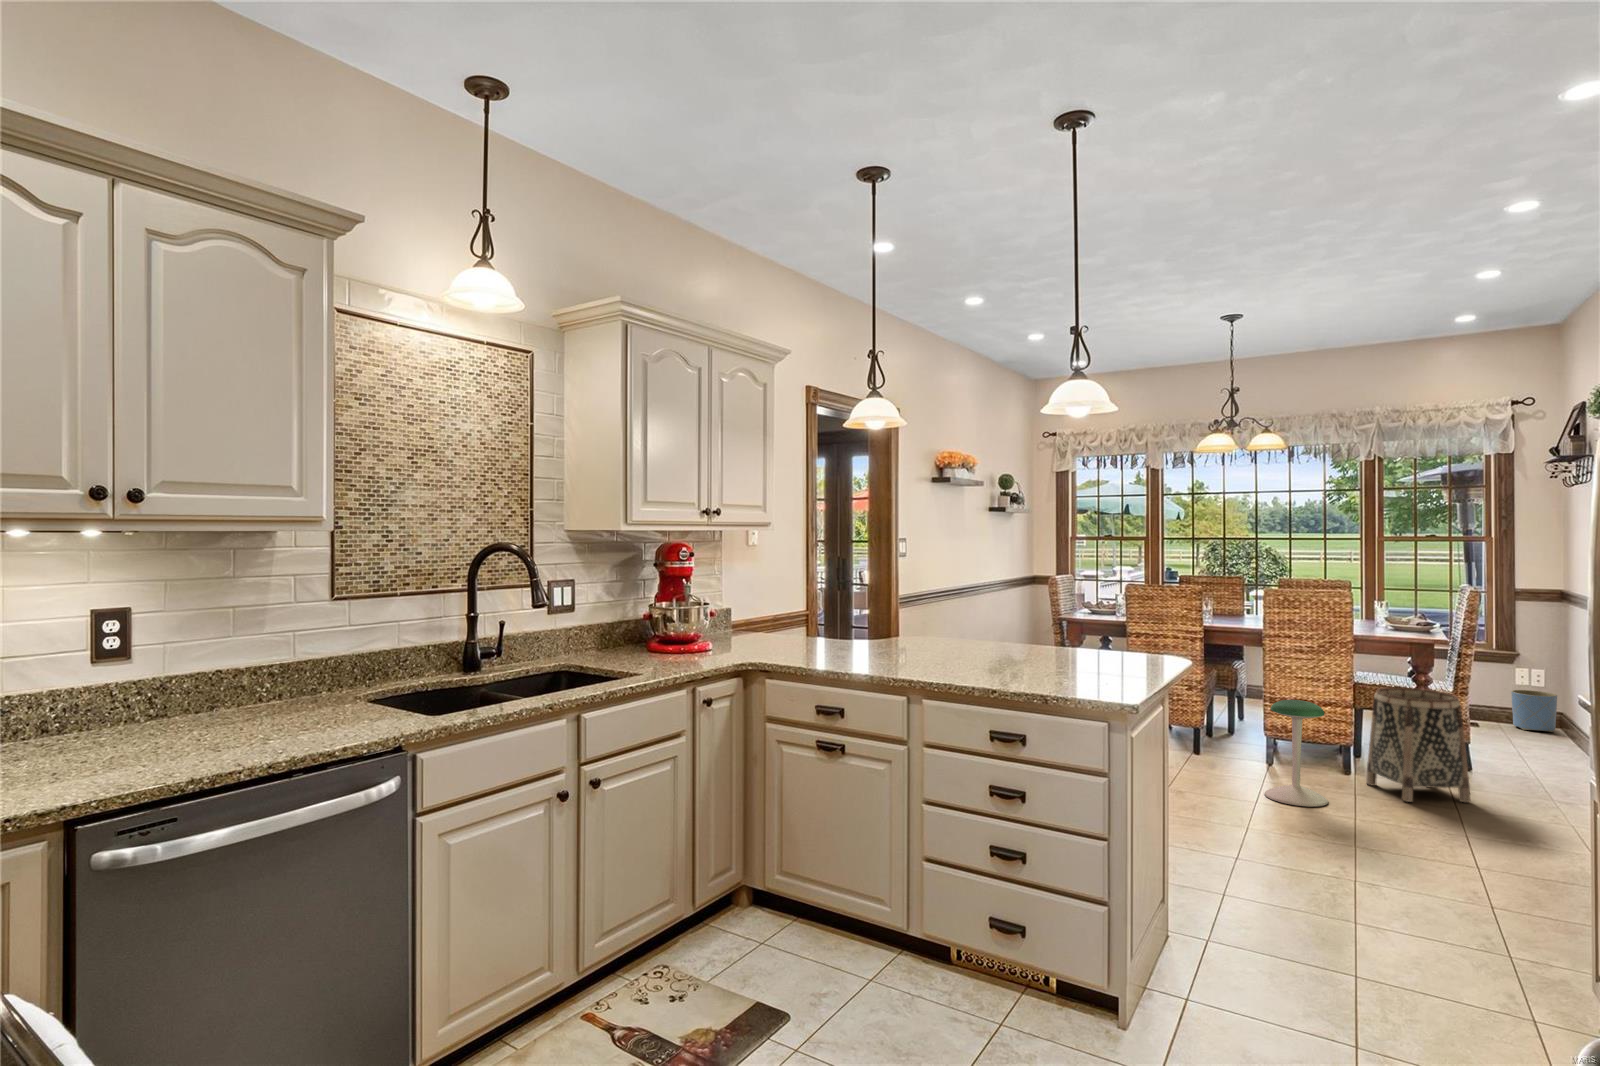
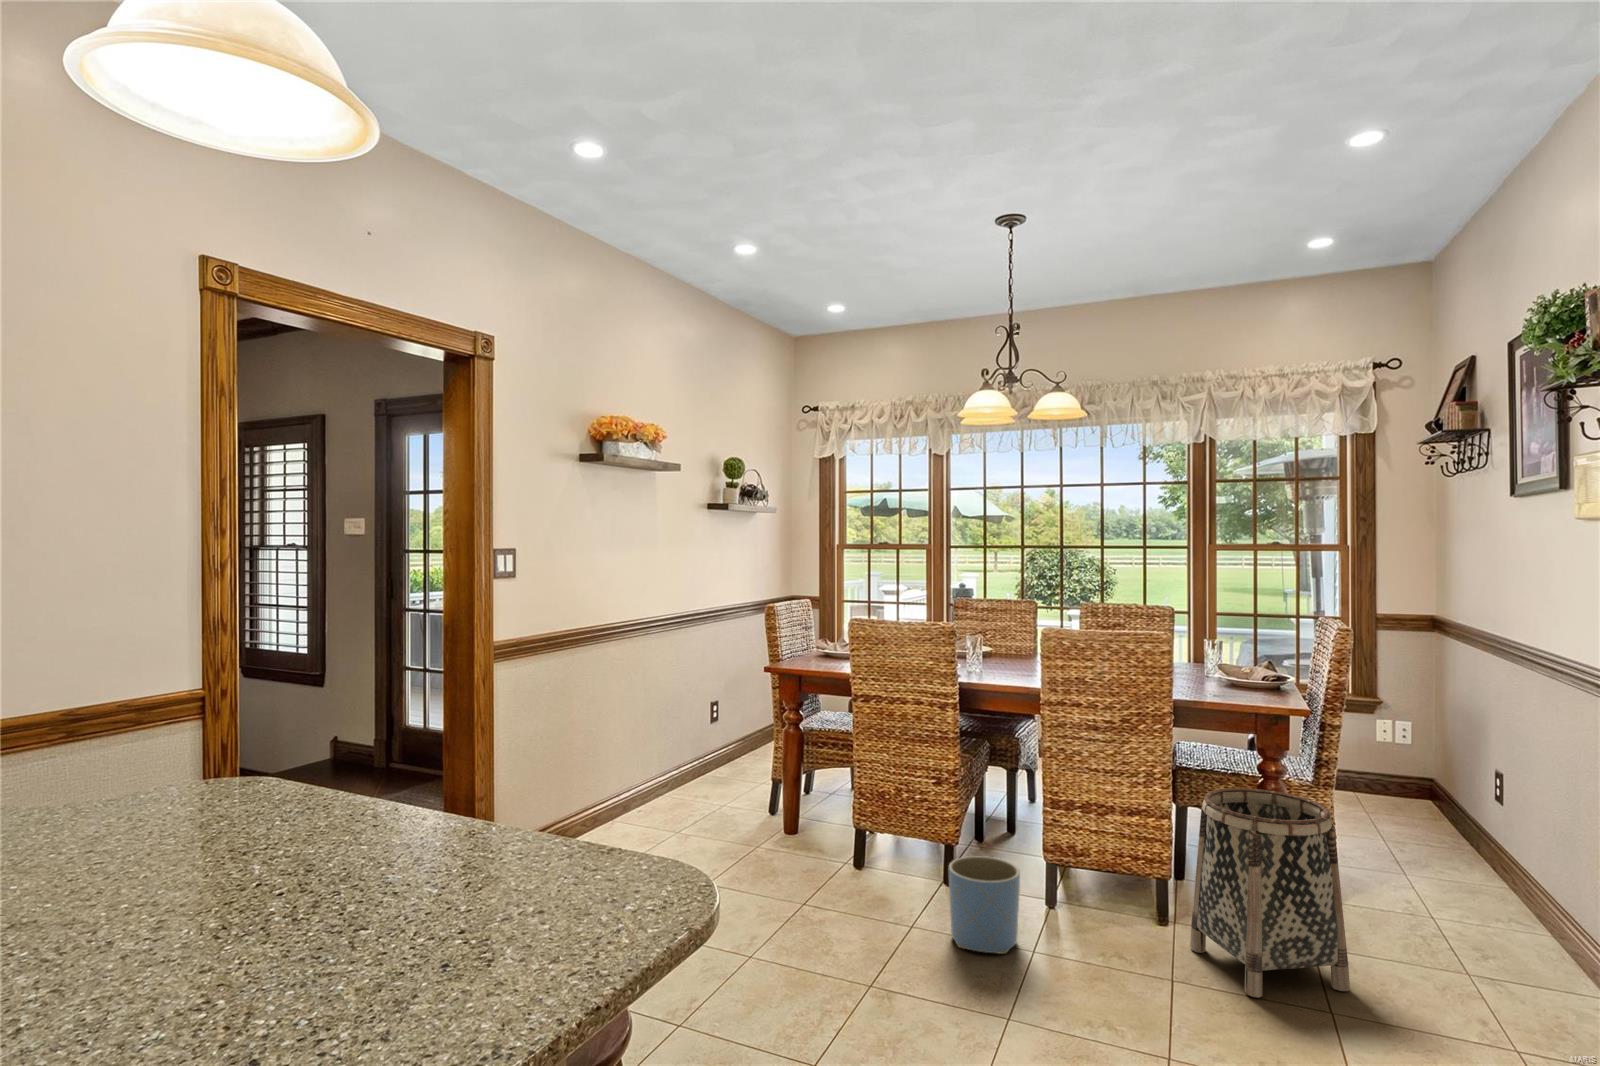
planter: present [1511,690,1557,732] -> present [949,856,1020,954]
stool: present [1264,700,1328,807] -> none [1027,825,1128,1024]

